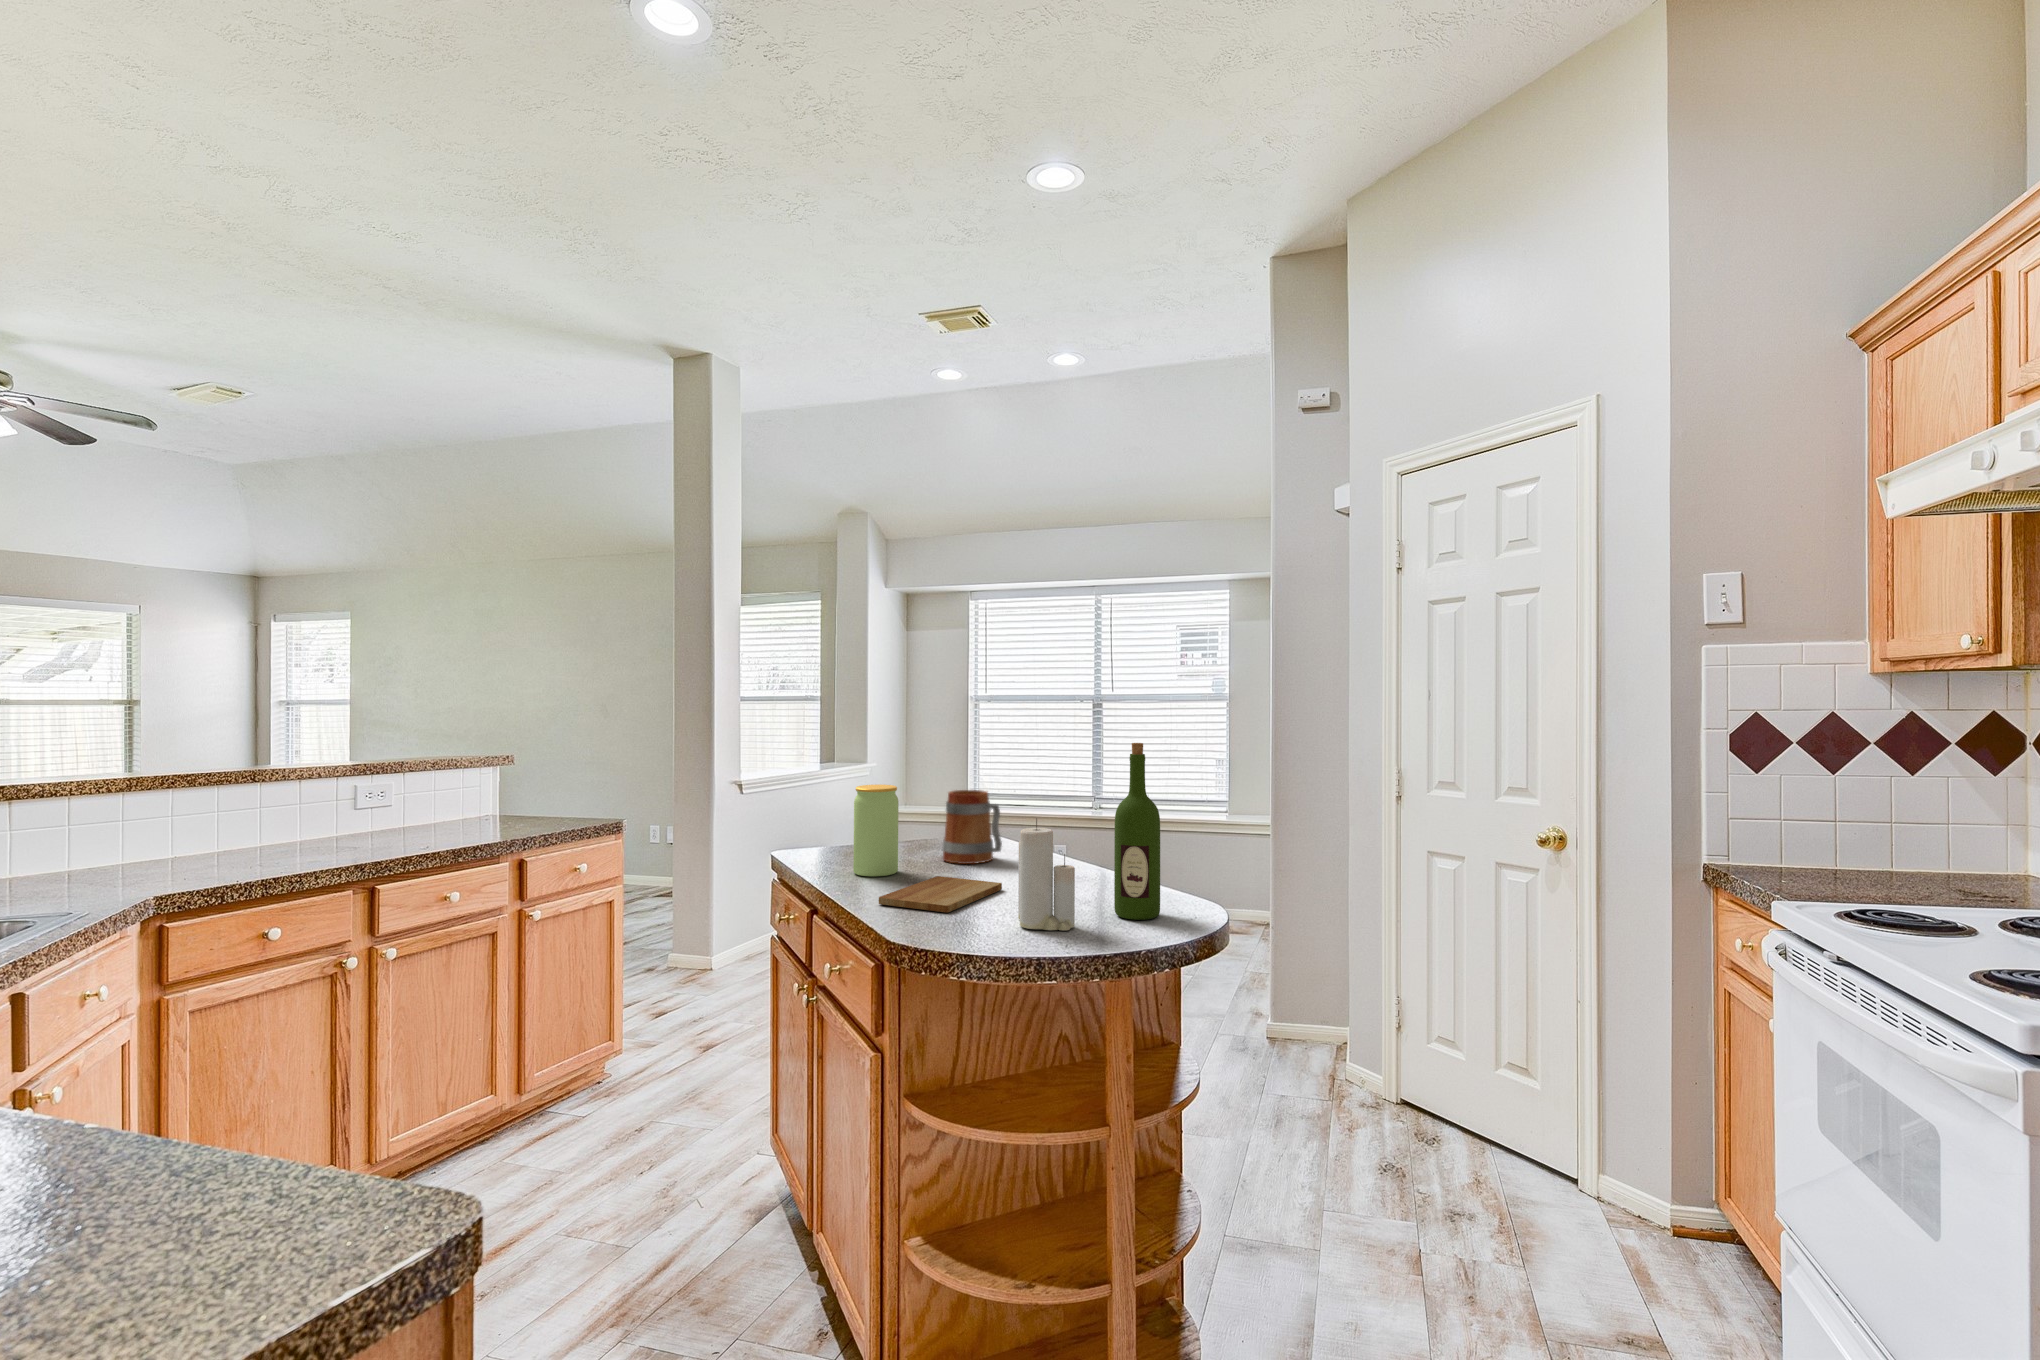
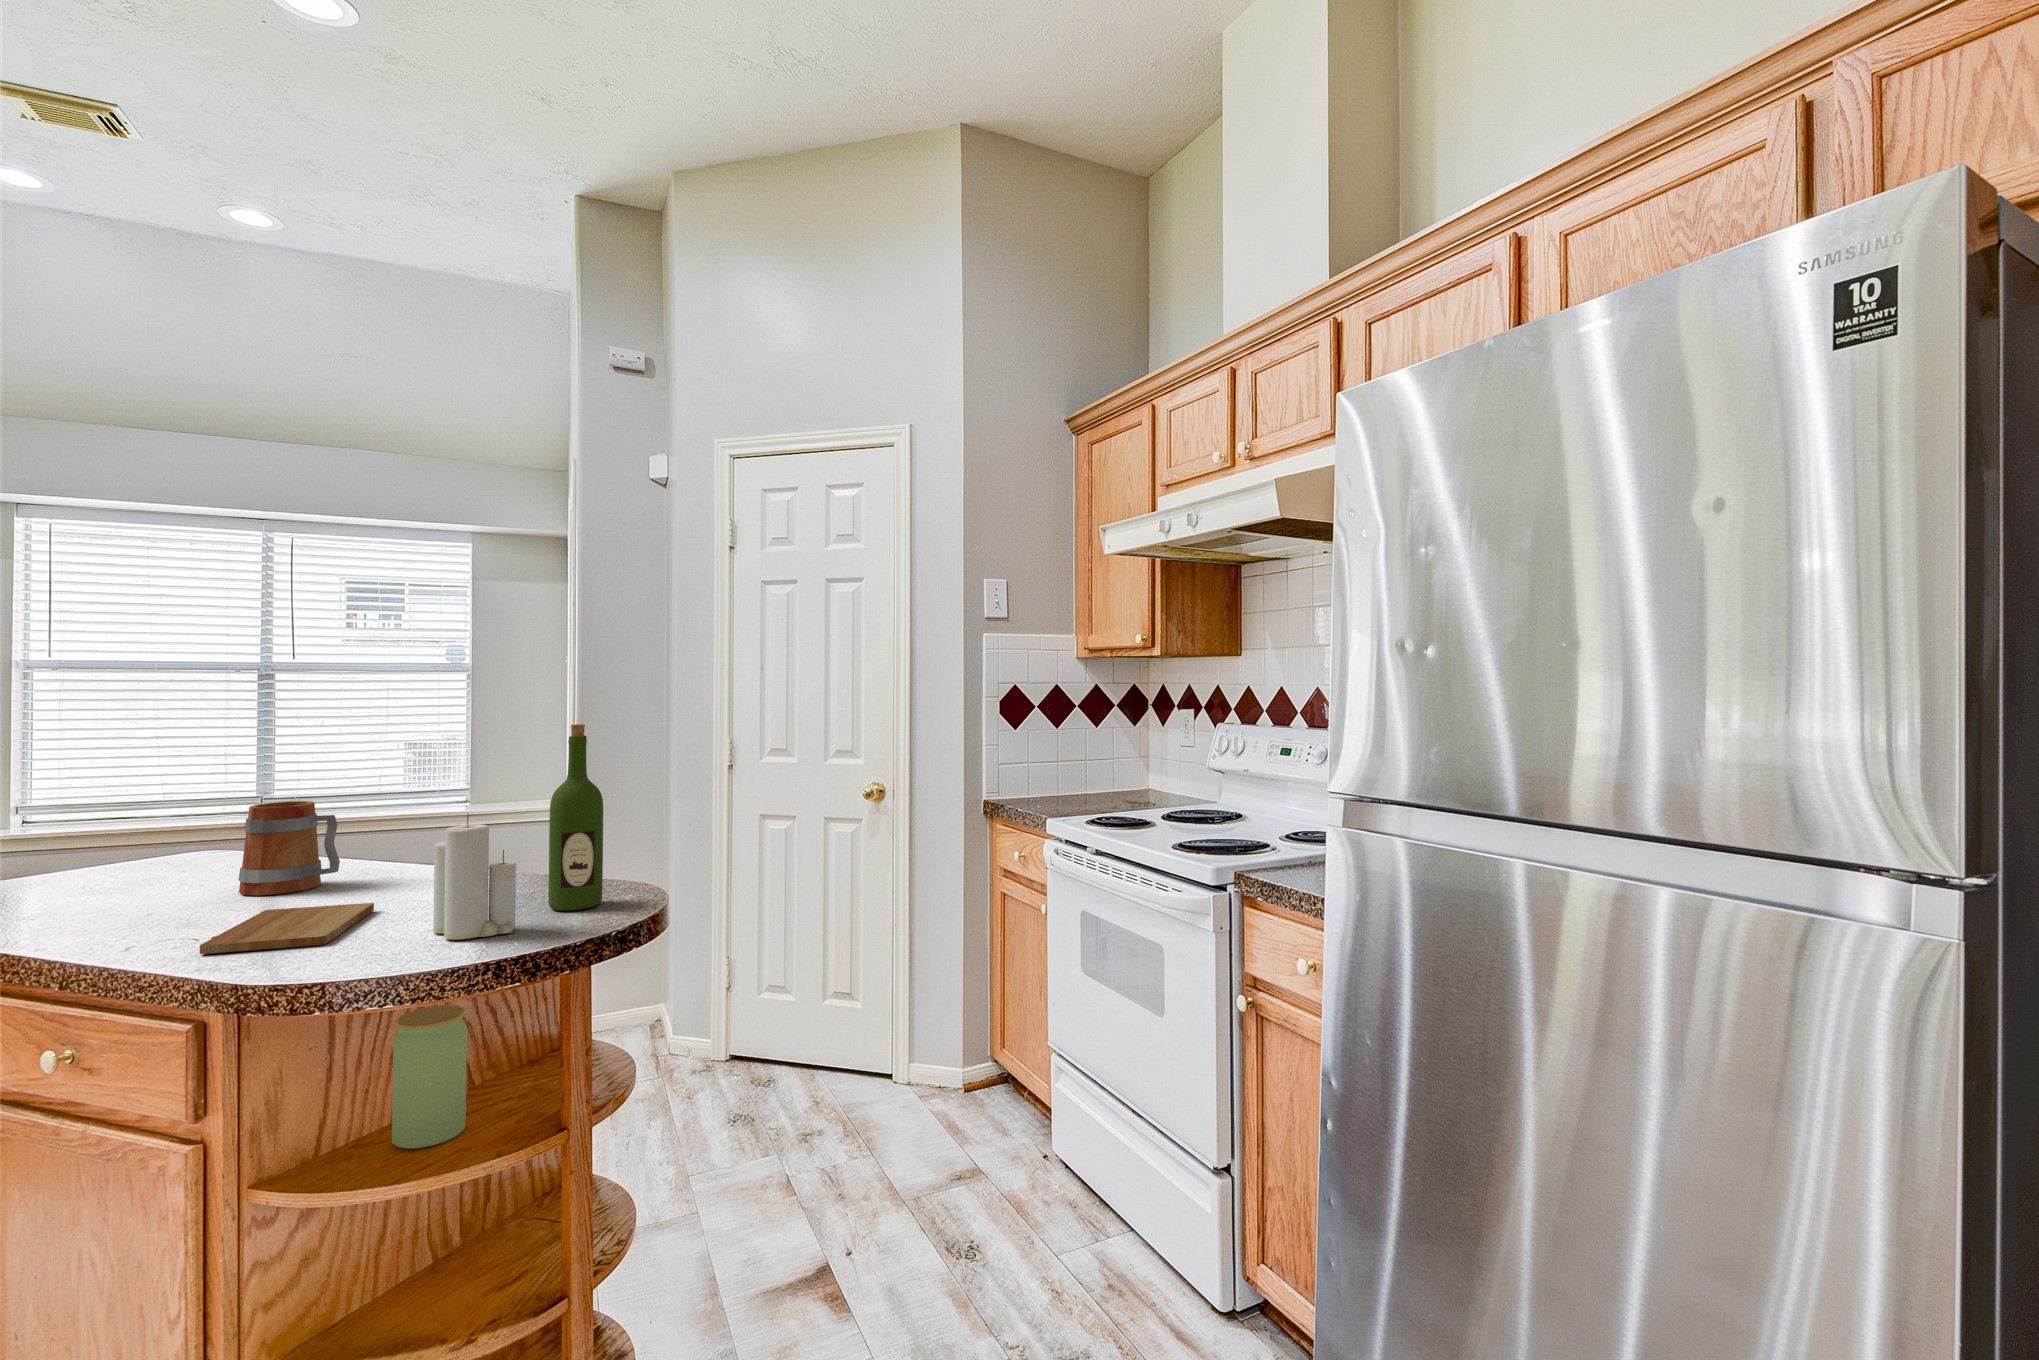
jar: present [853,785,899,876] -> present [392,1005,467,1149]

